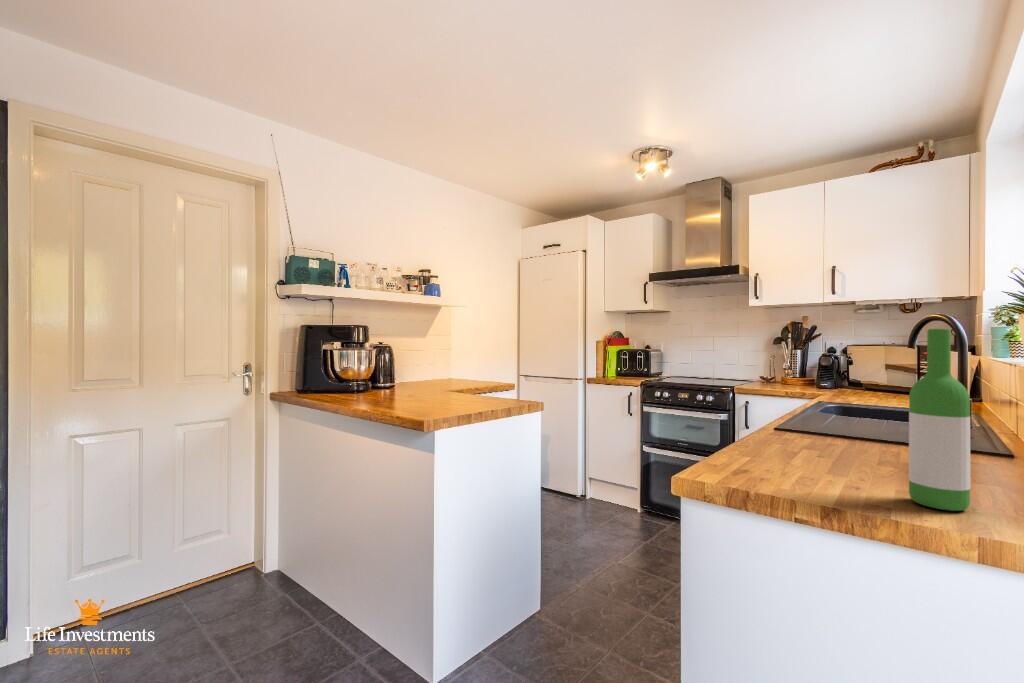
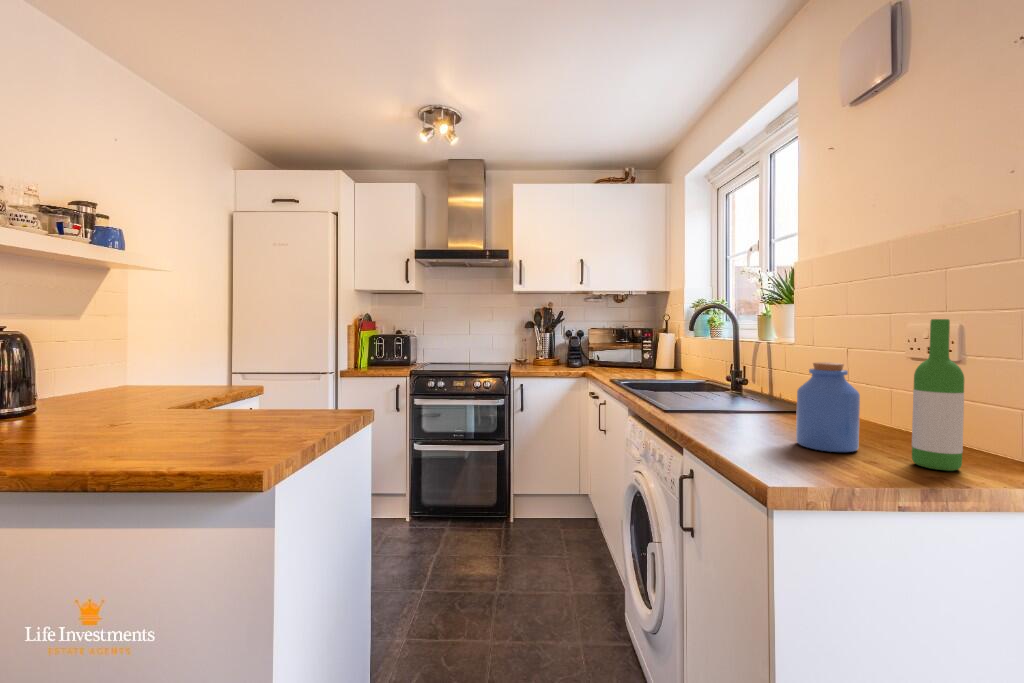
jar: none [828,379,902,480] -> present [796,362,860,452]

